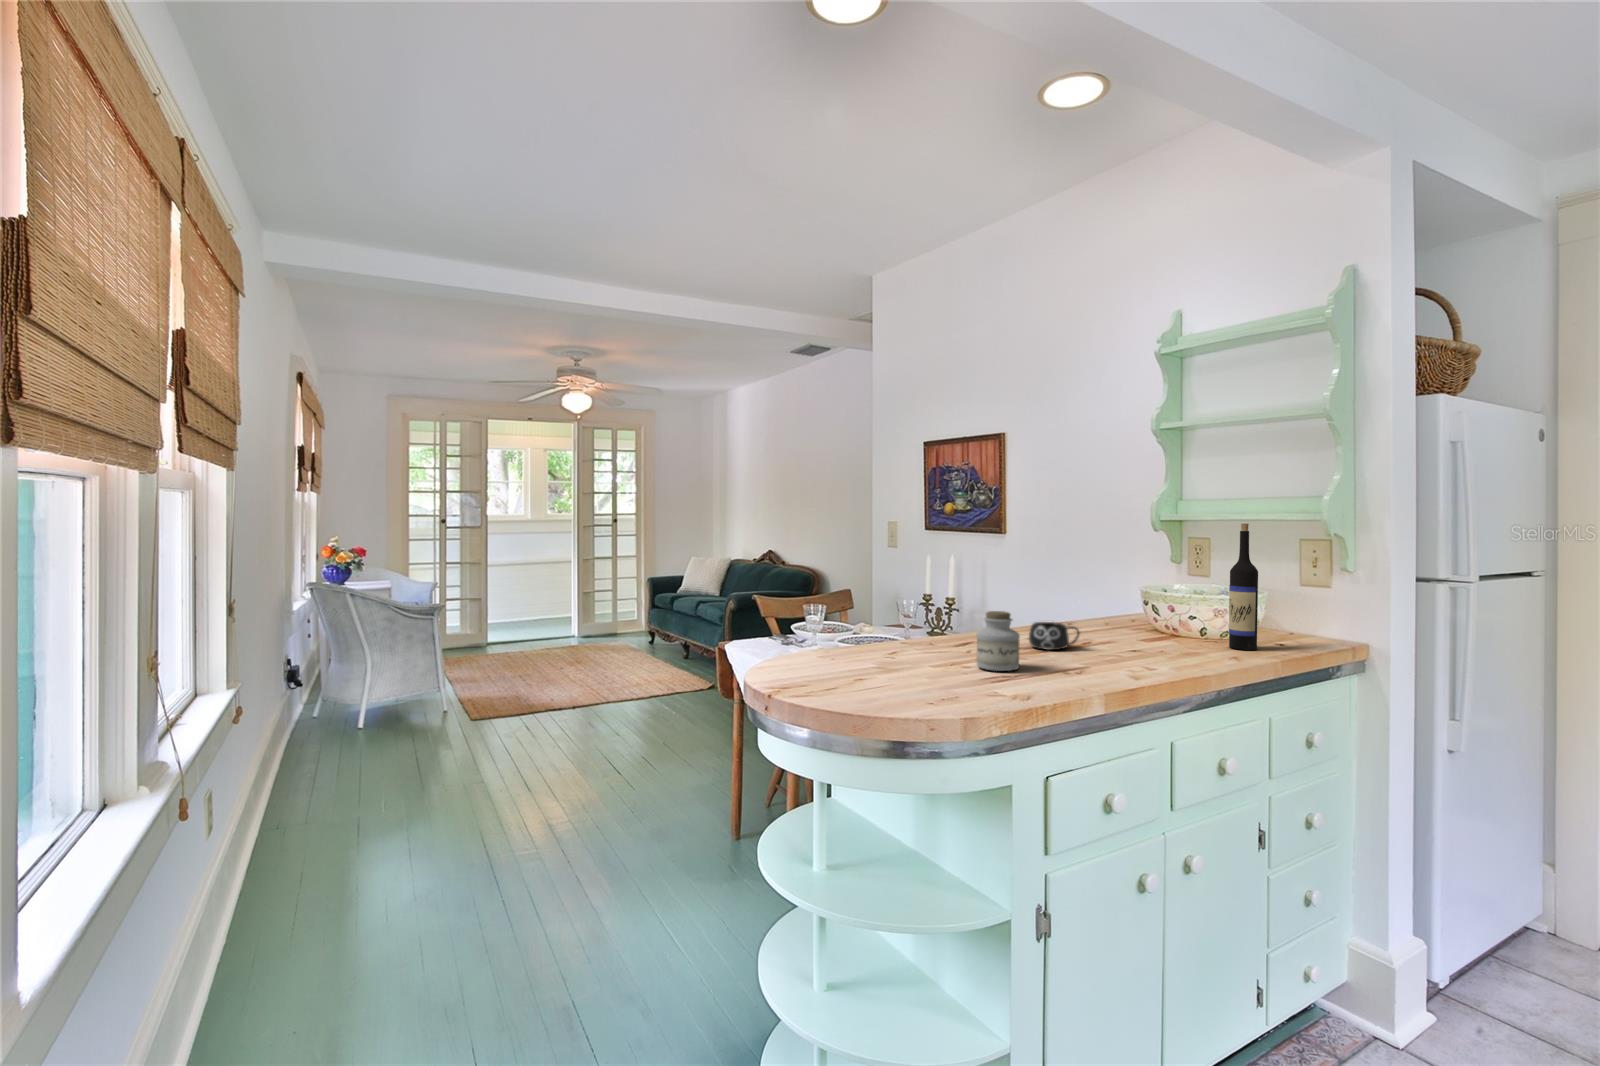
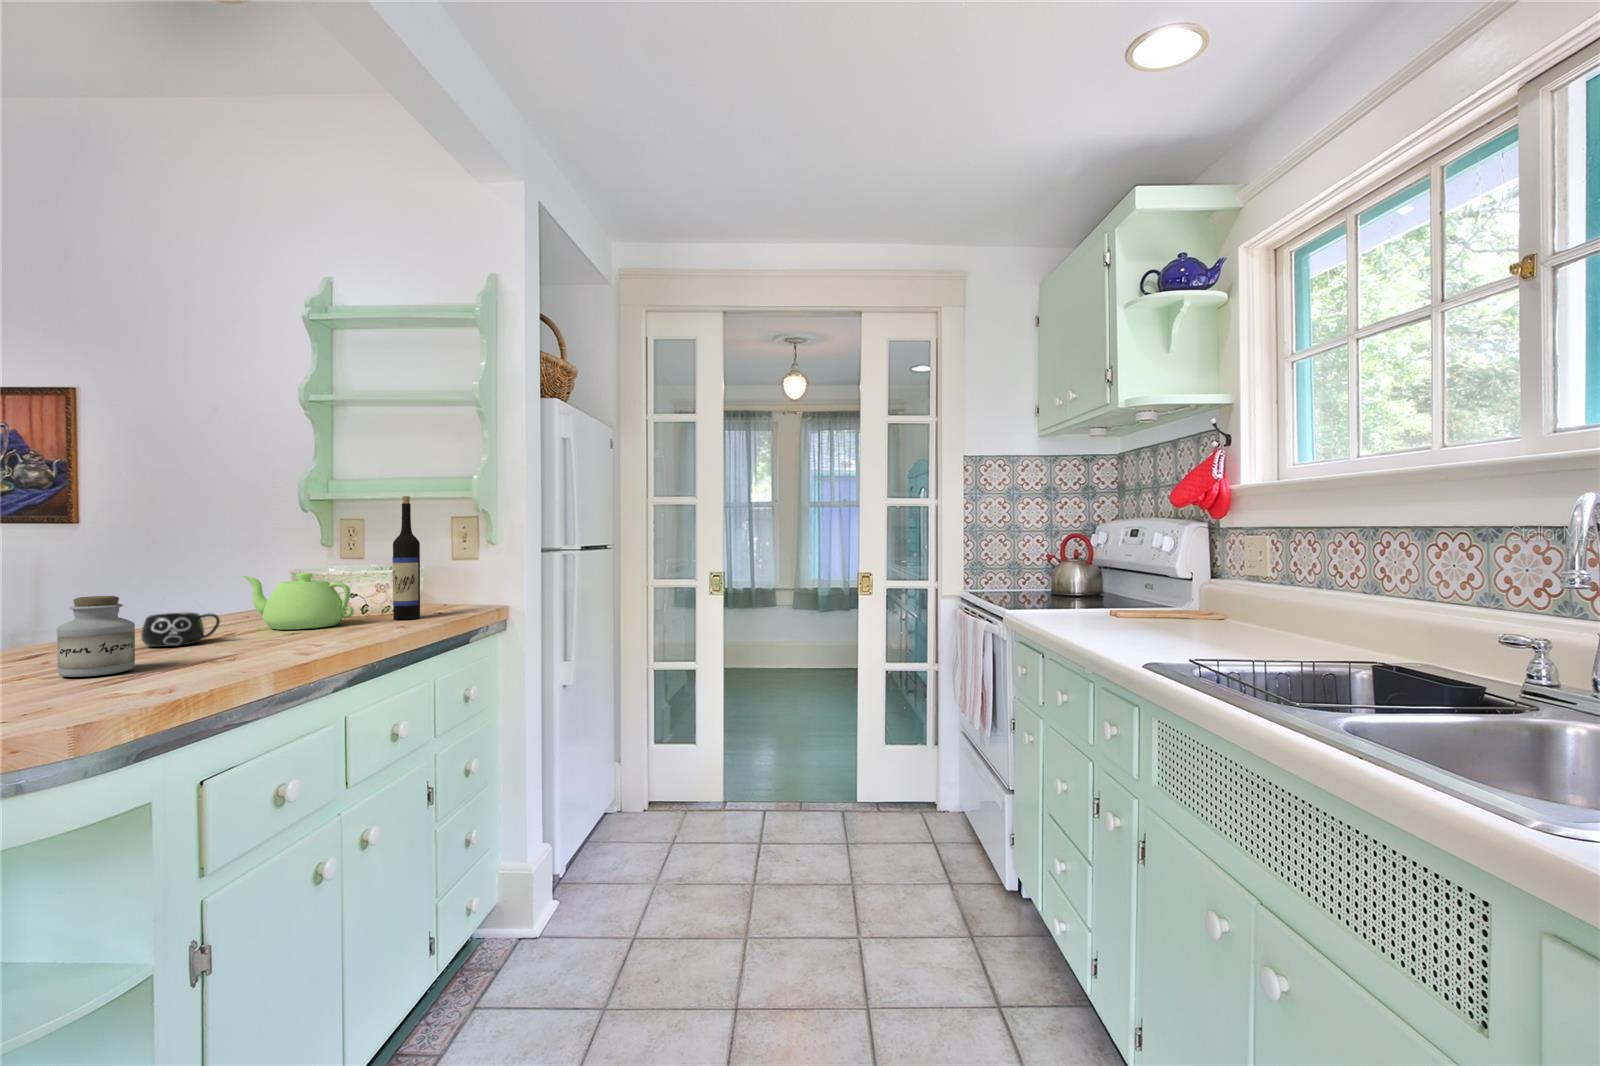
teapot: none [1100,593,1190,647] -> present [243,573,354,630]

